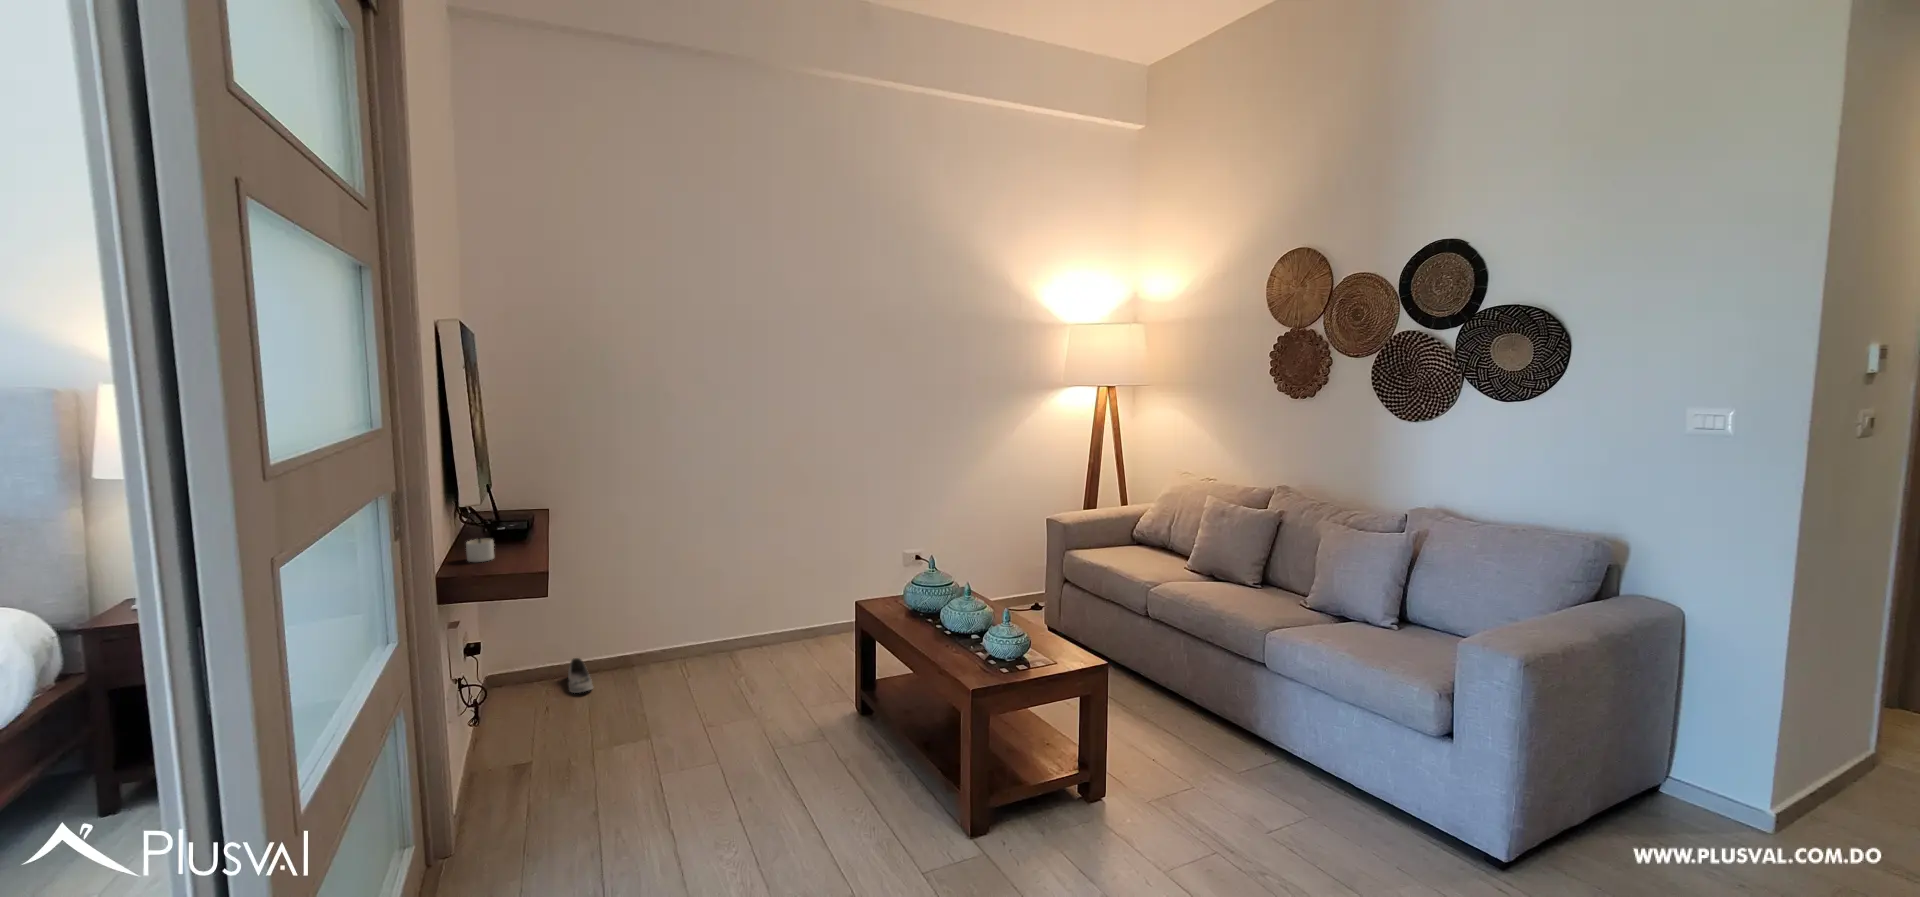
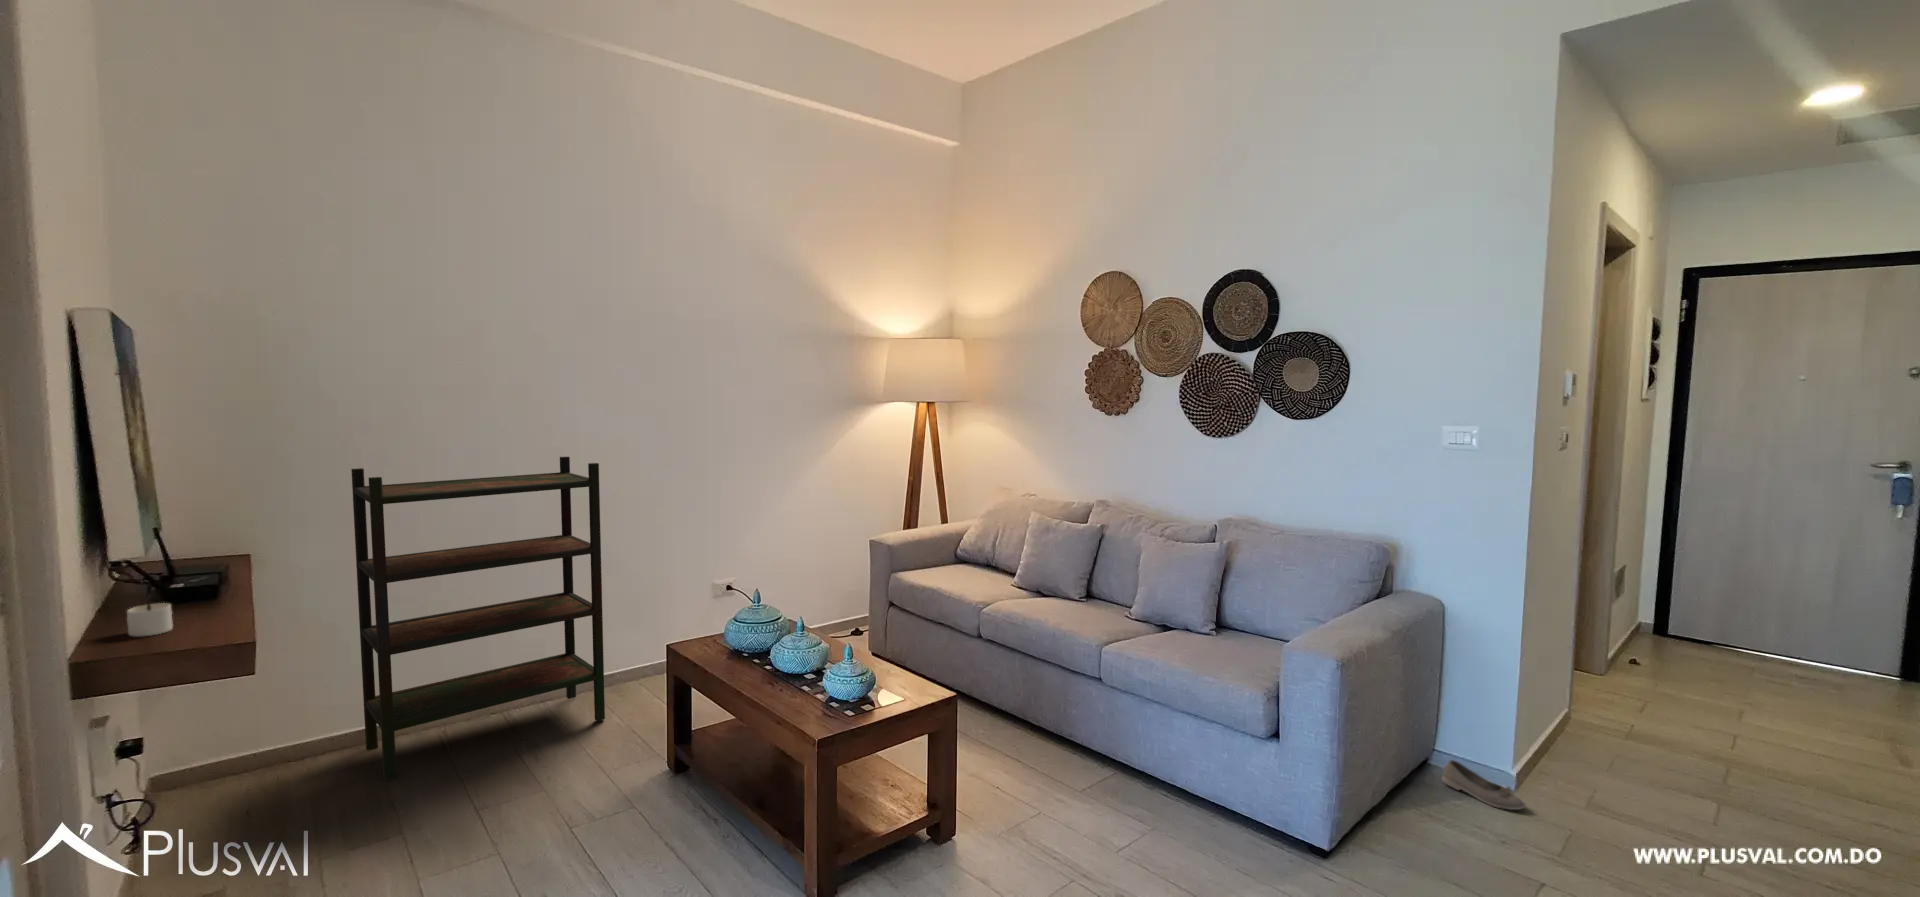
bookshelf: none [621,434,811,695] -> present [351,457,605,781]
shoe: present [568,658,593,693] -> present [1442,760,1526,810]

